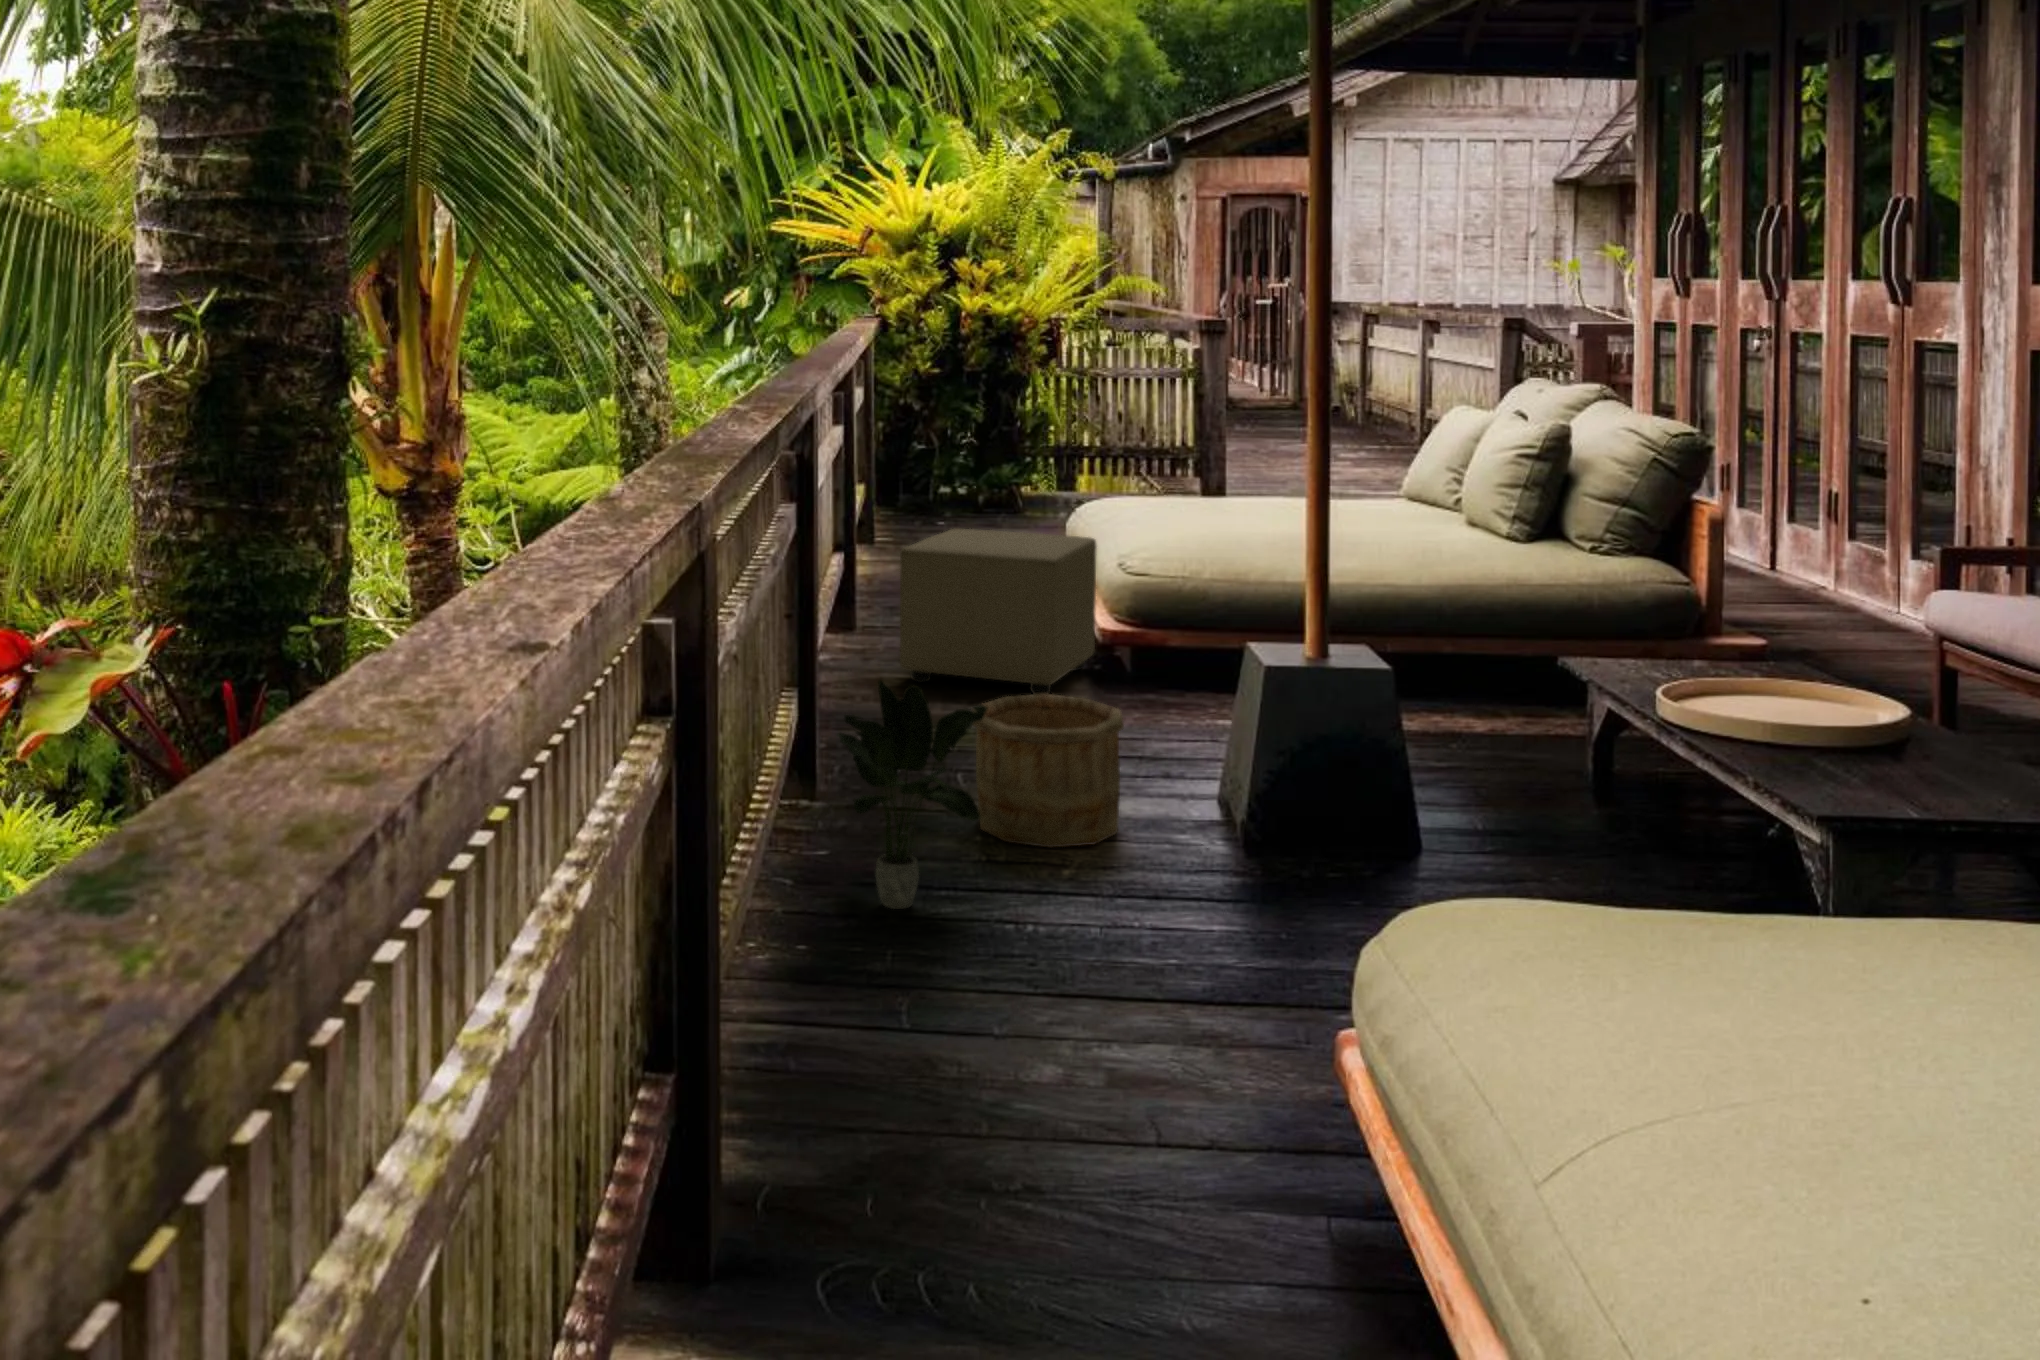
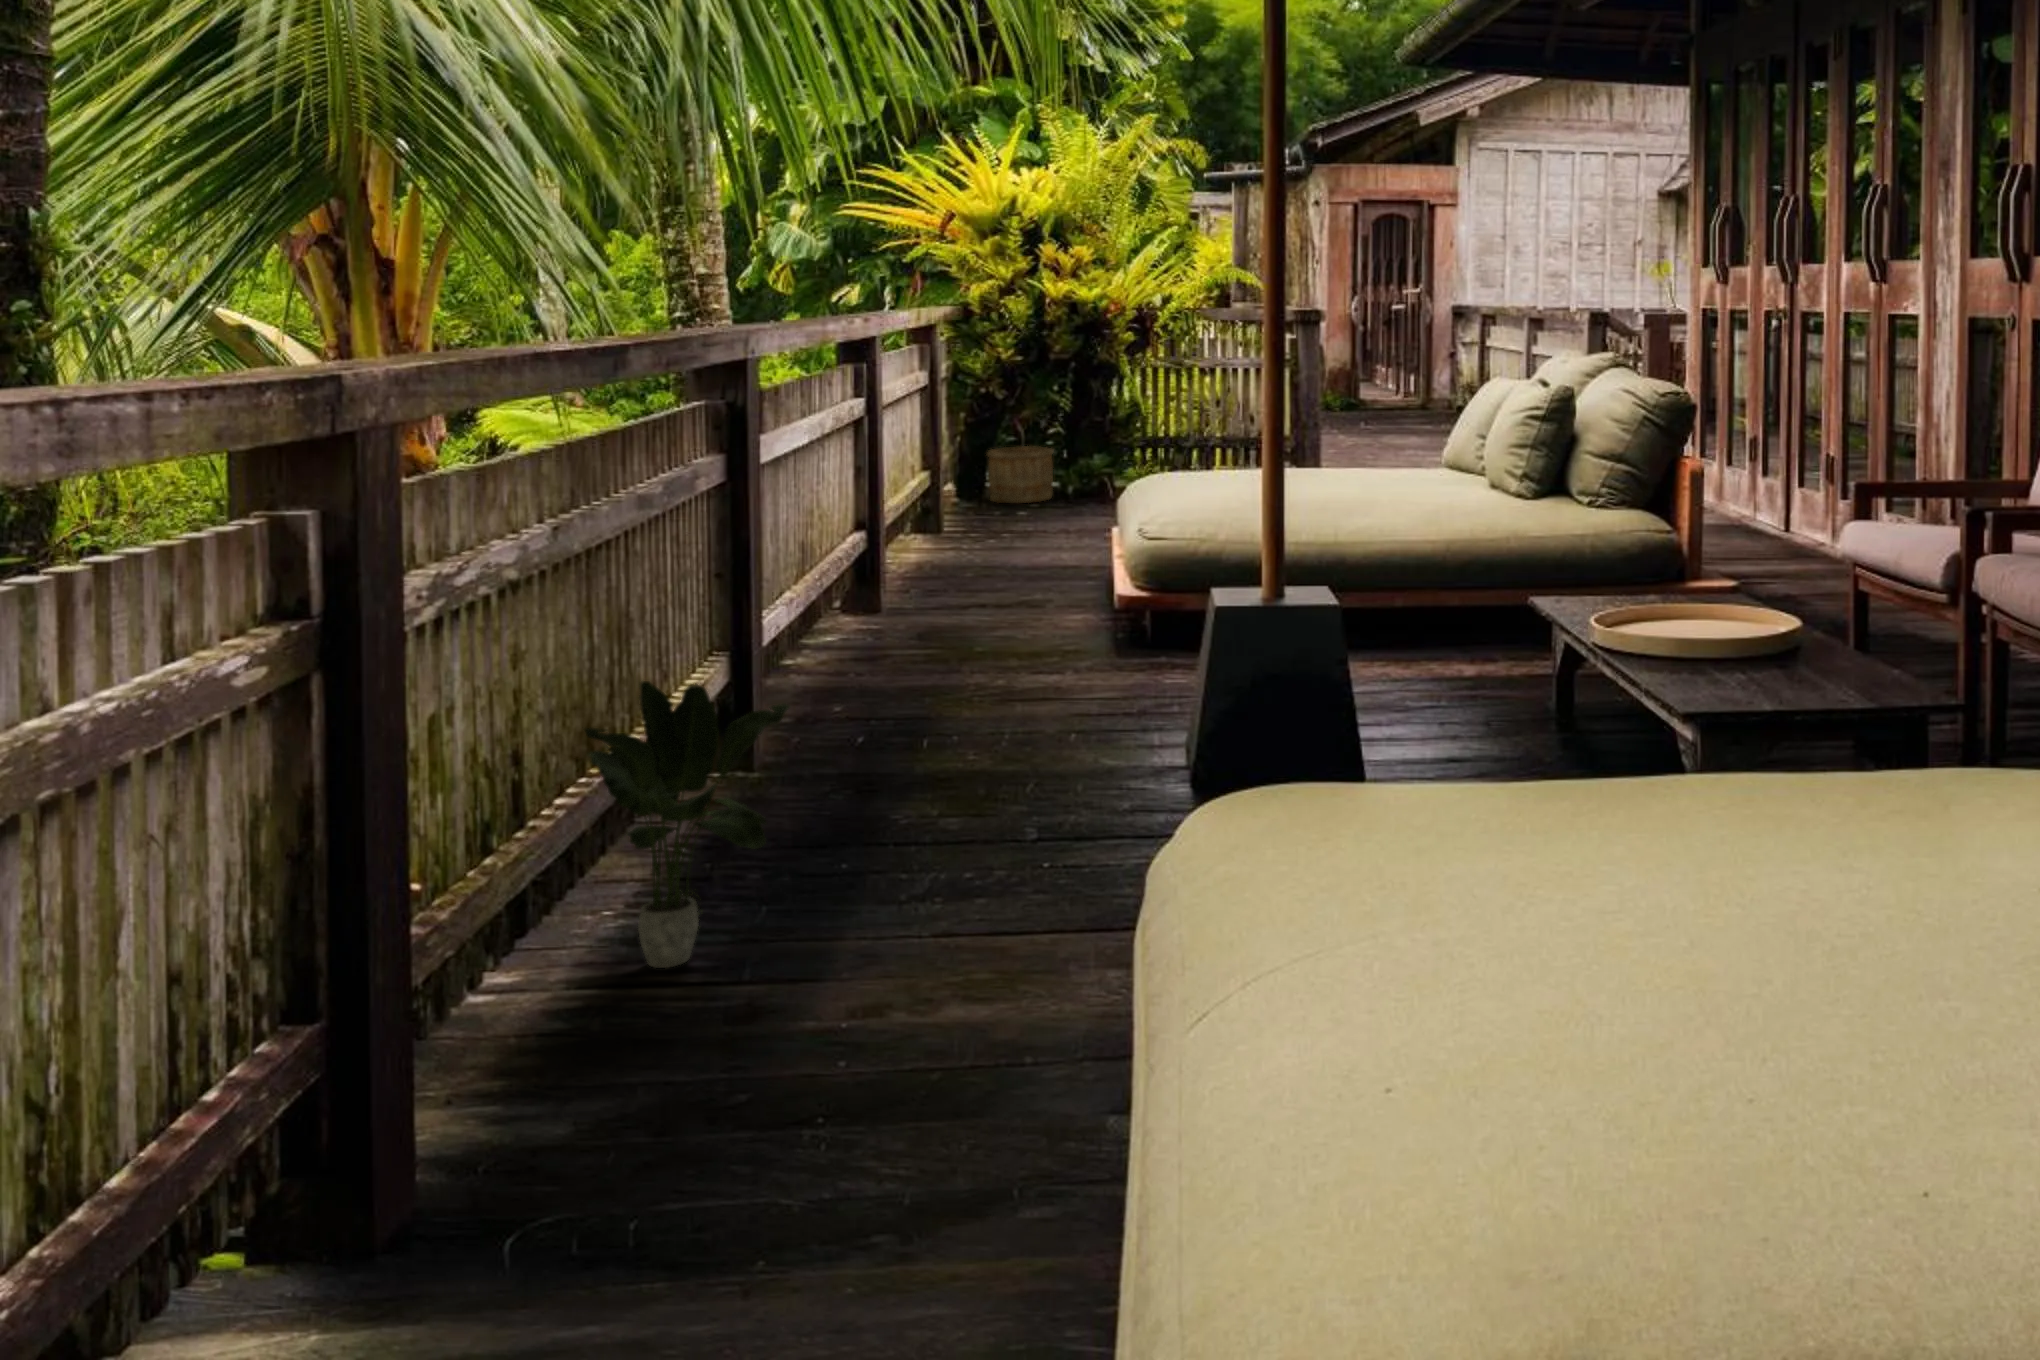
ottoman: present [900,528,1096,694] -> none [857,511,1094,690]
wooden bucket: present [972,694,1124,848] -> present [987,446,1053,503]

